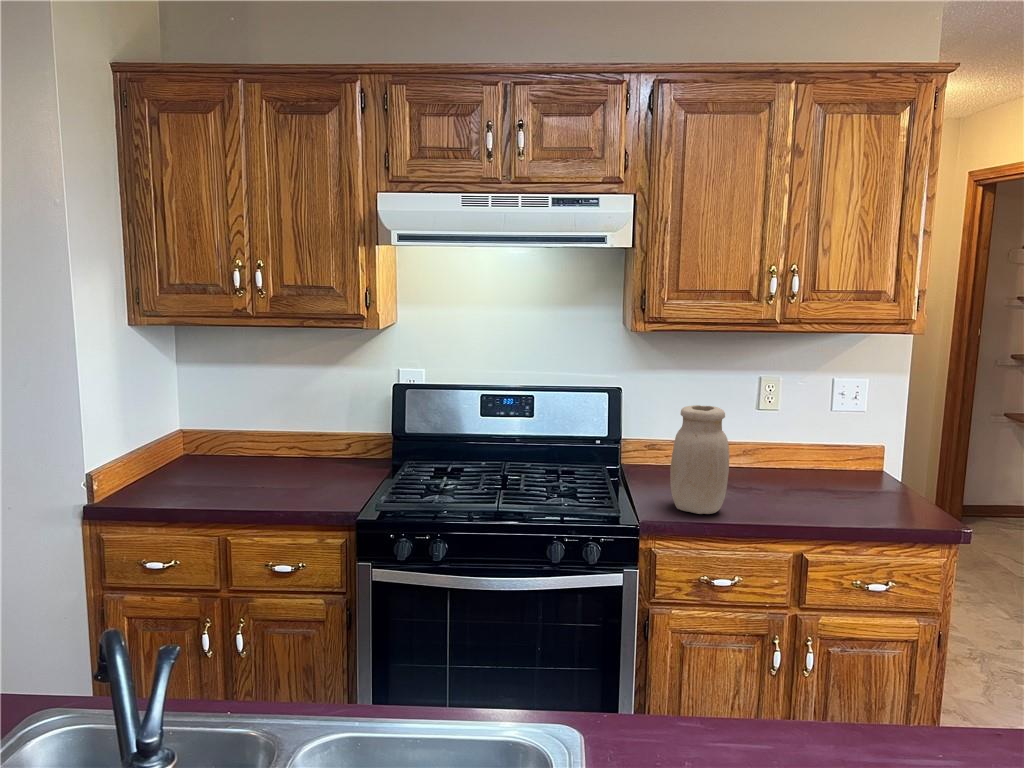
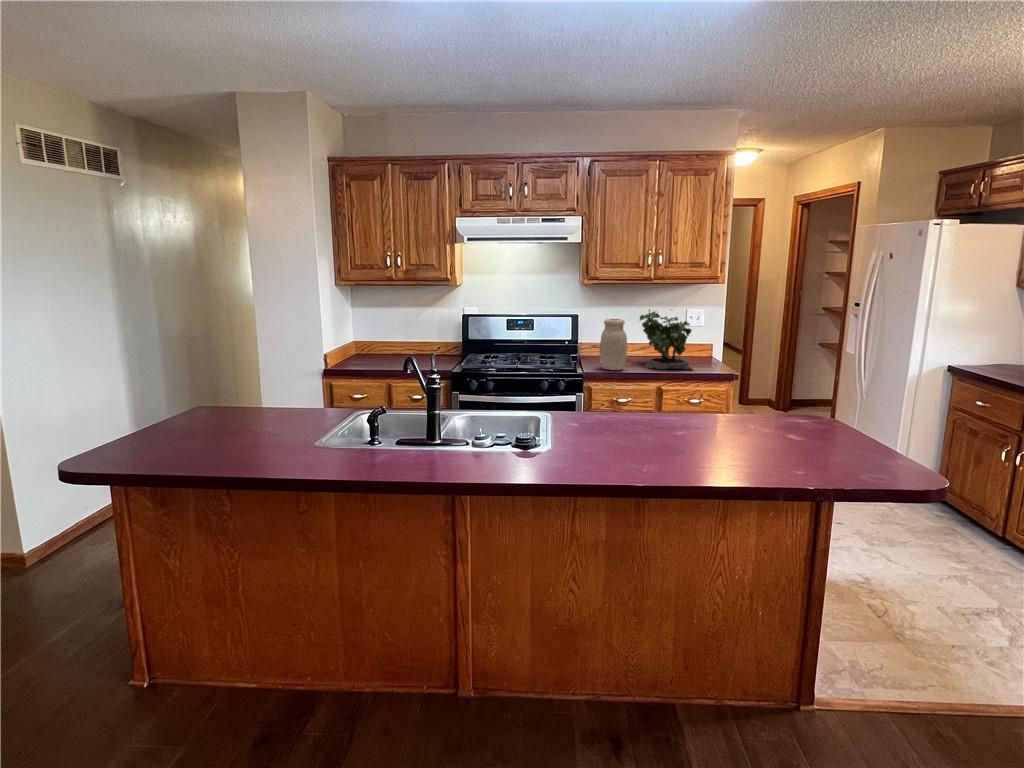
potted plant: none [749,383,865,511] -> present [640,312,692,369]

